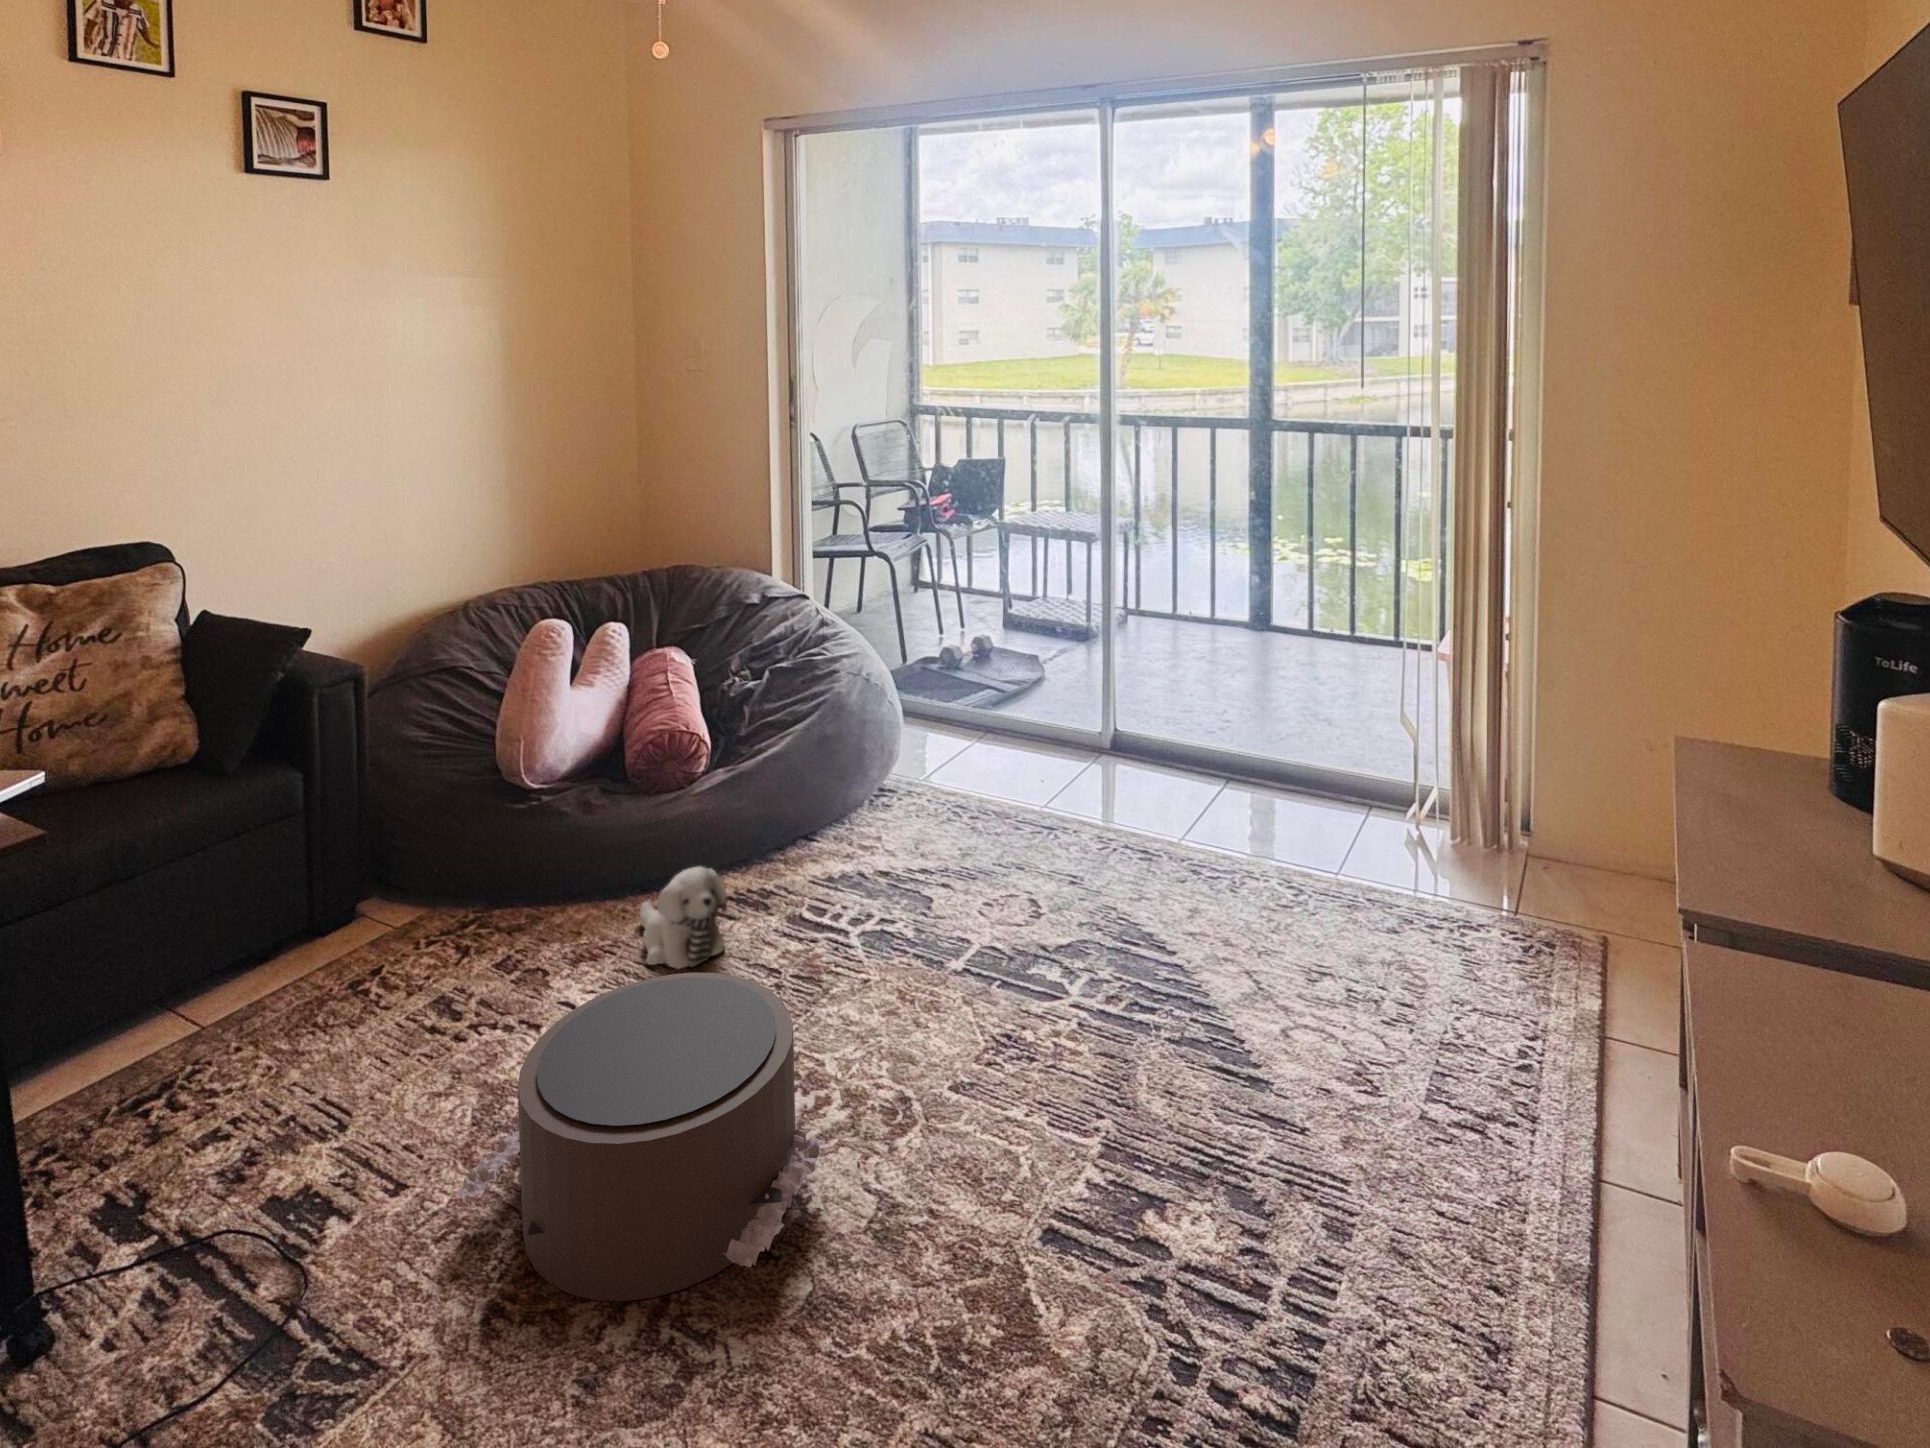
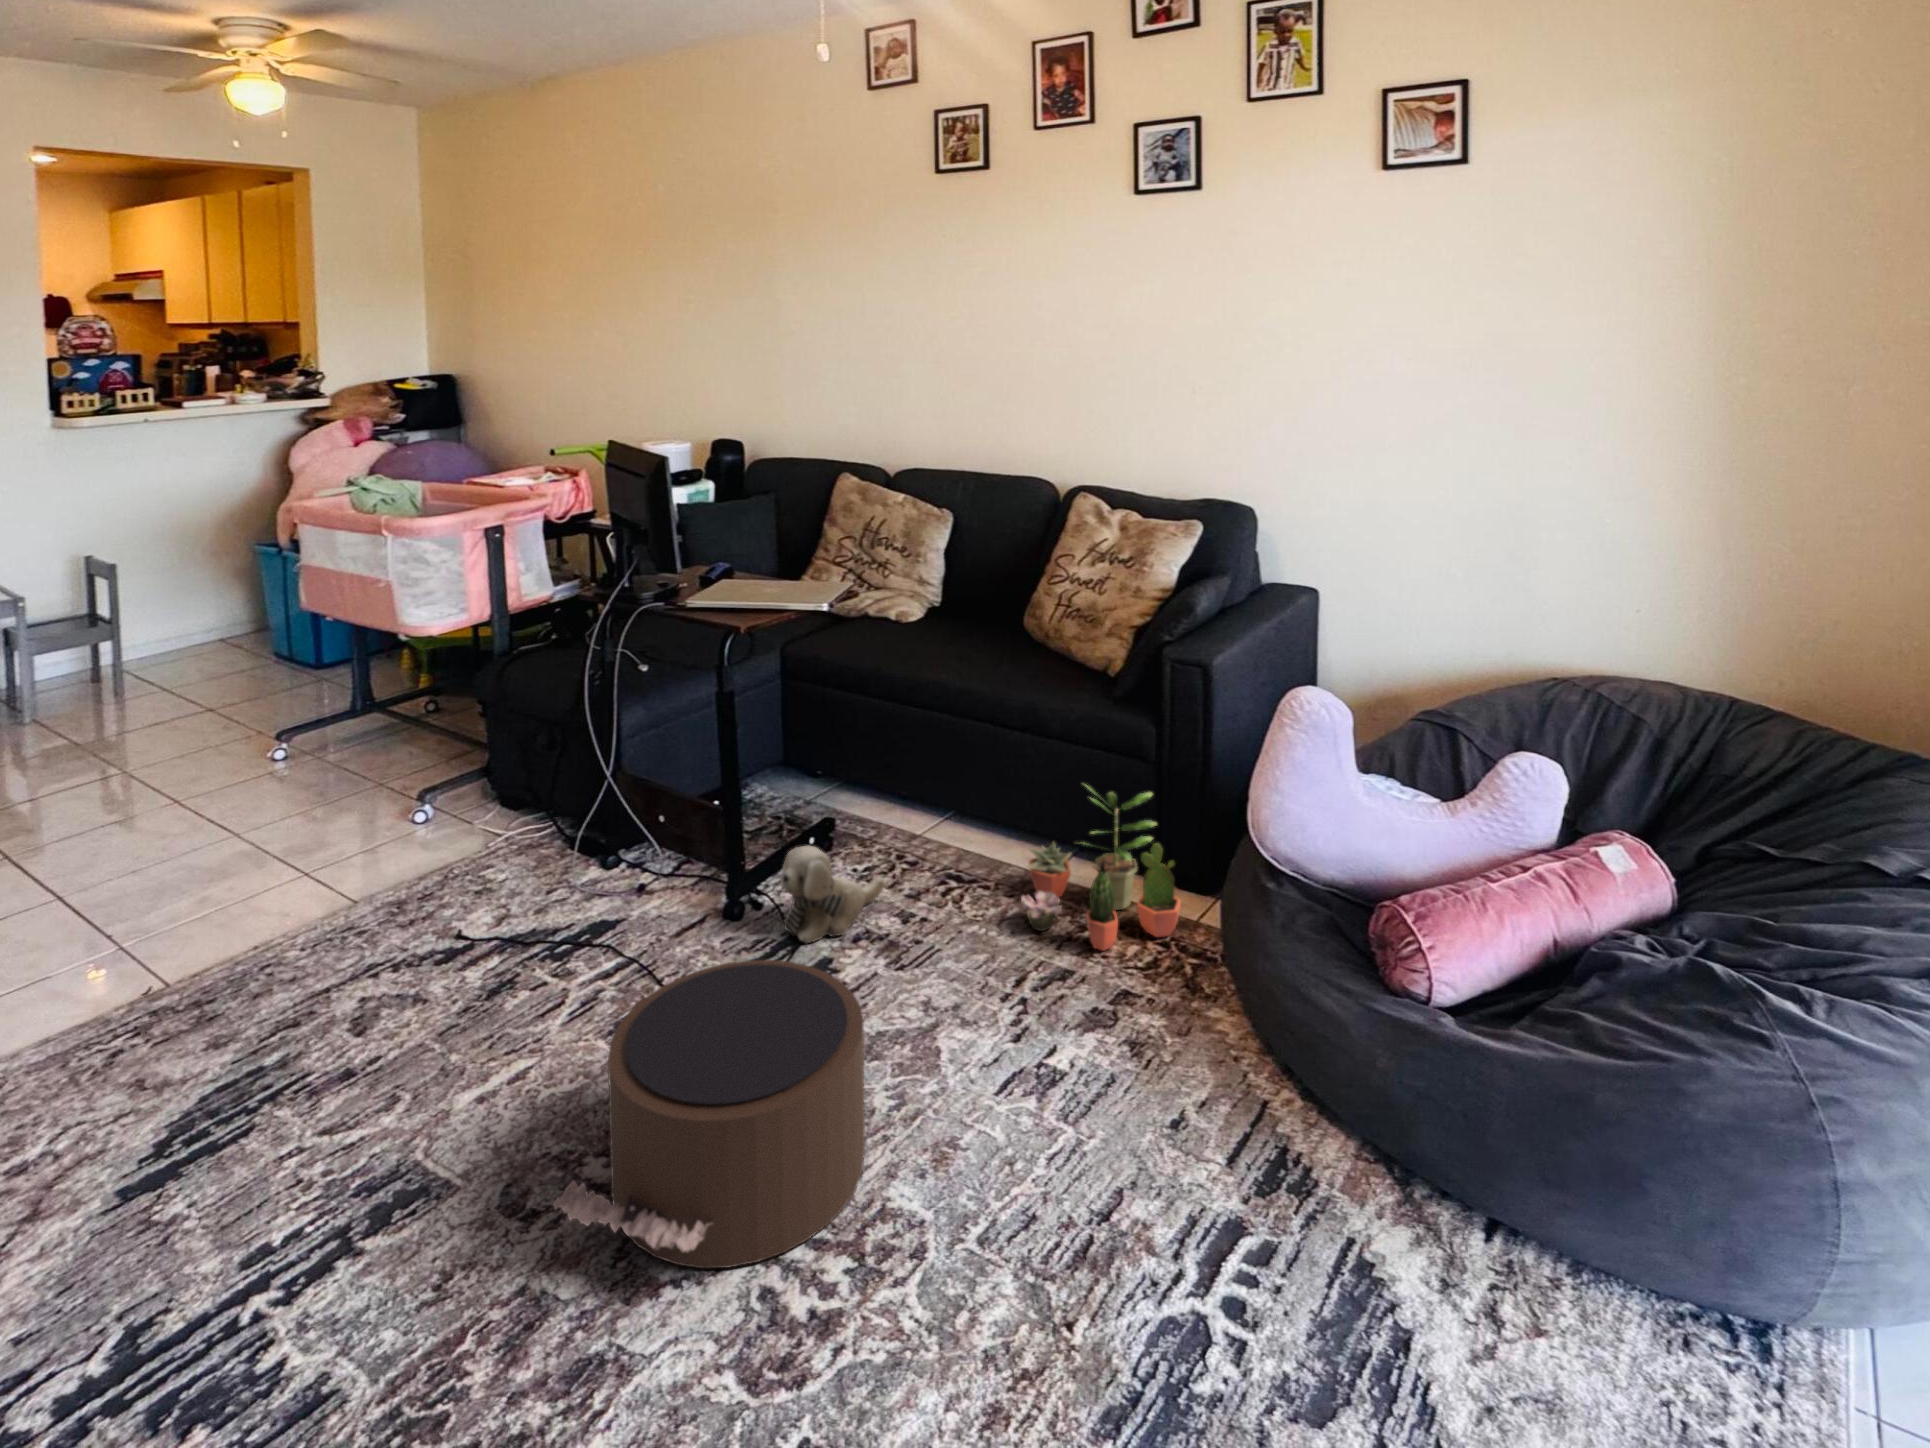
potted plant: none [247,829,449,1019] -> present [1021,785,1181,950]
plush toy: present [640,867,727,969] -> present [780,846,884,943]

